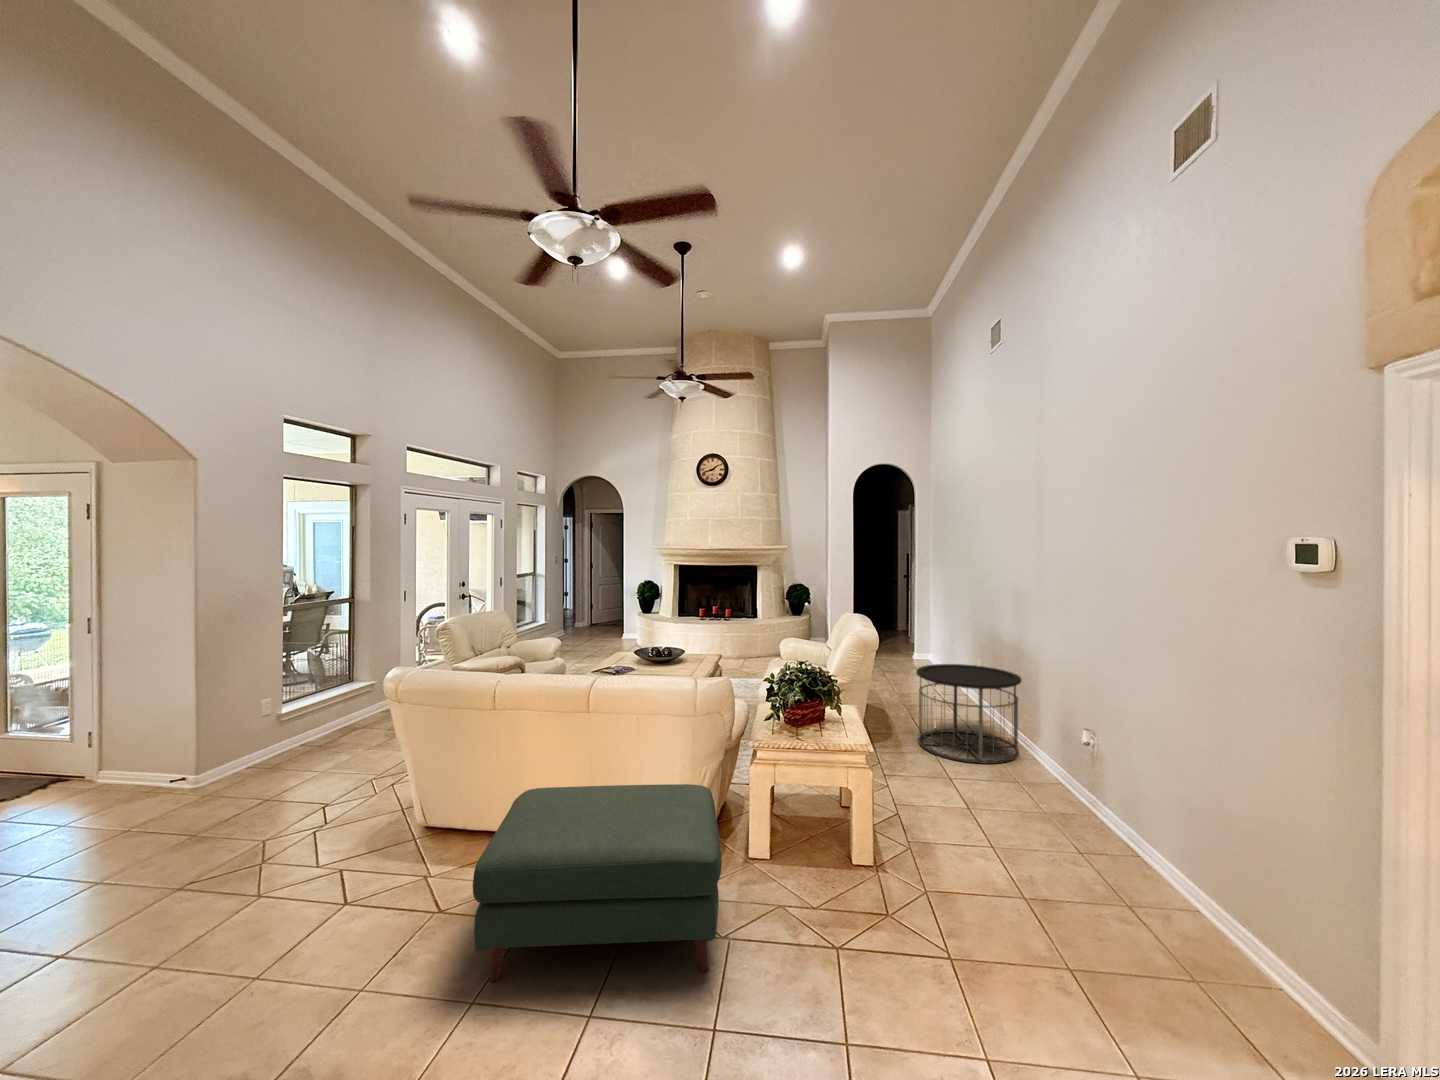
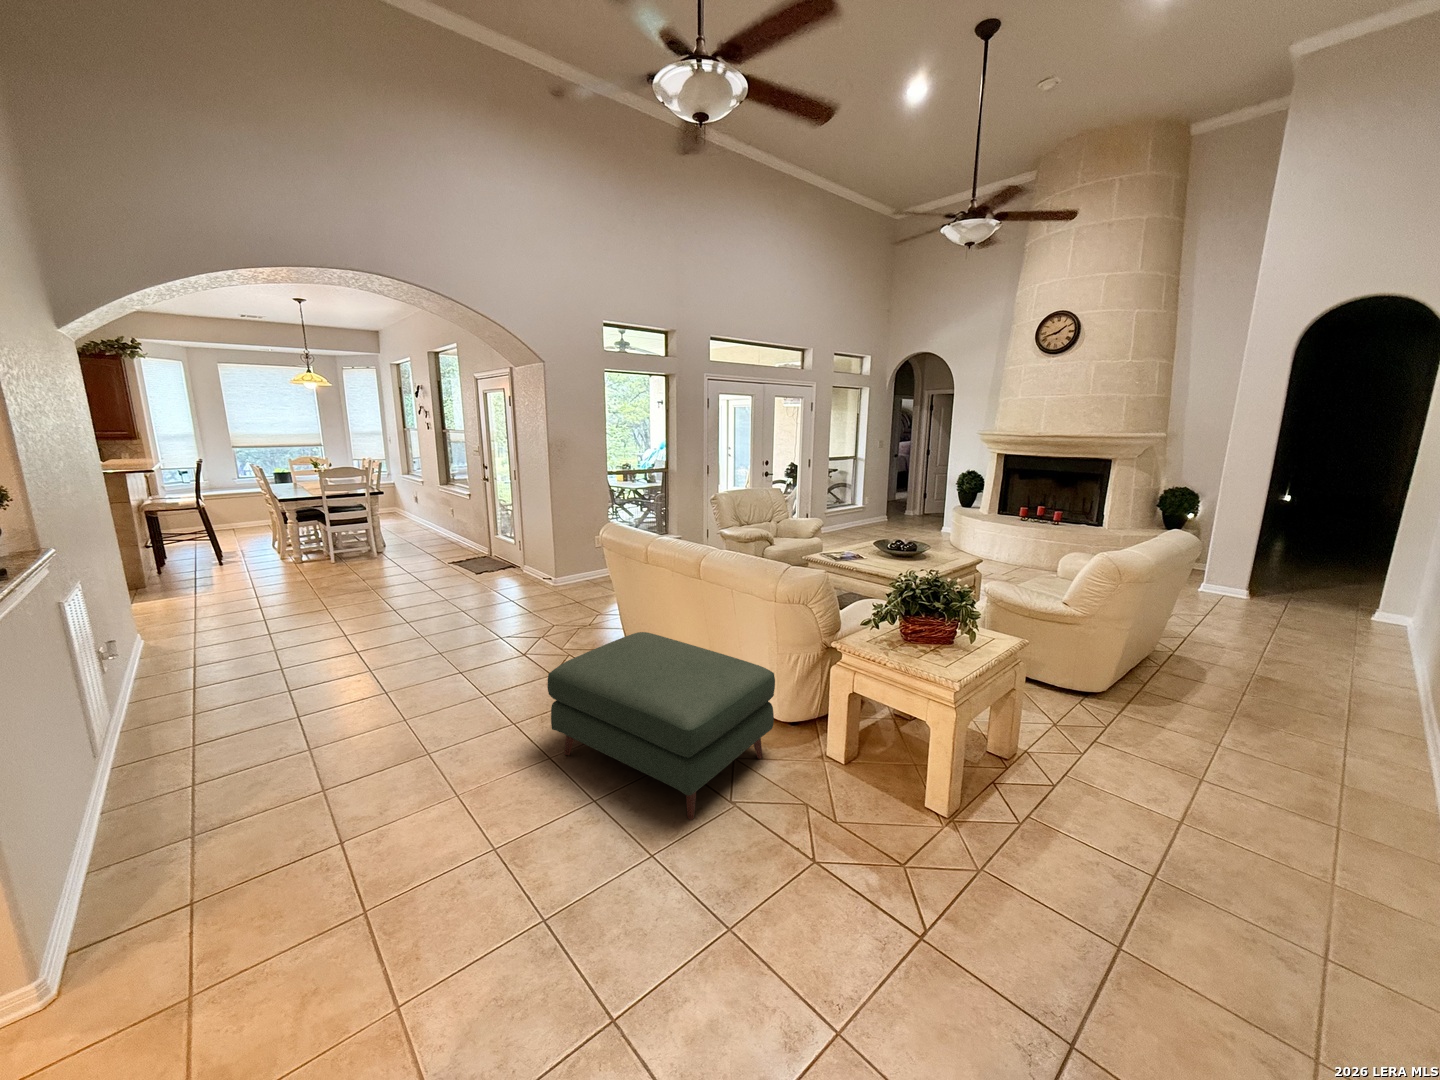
side table: present [916,664,1021,764] -> none [1195,614,1426,784]

